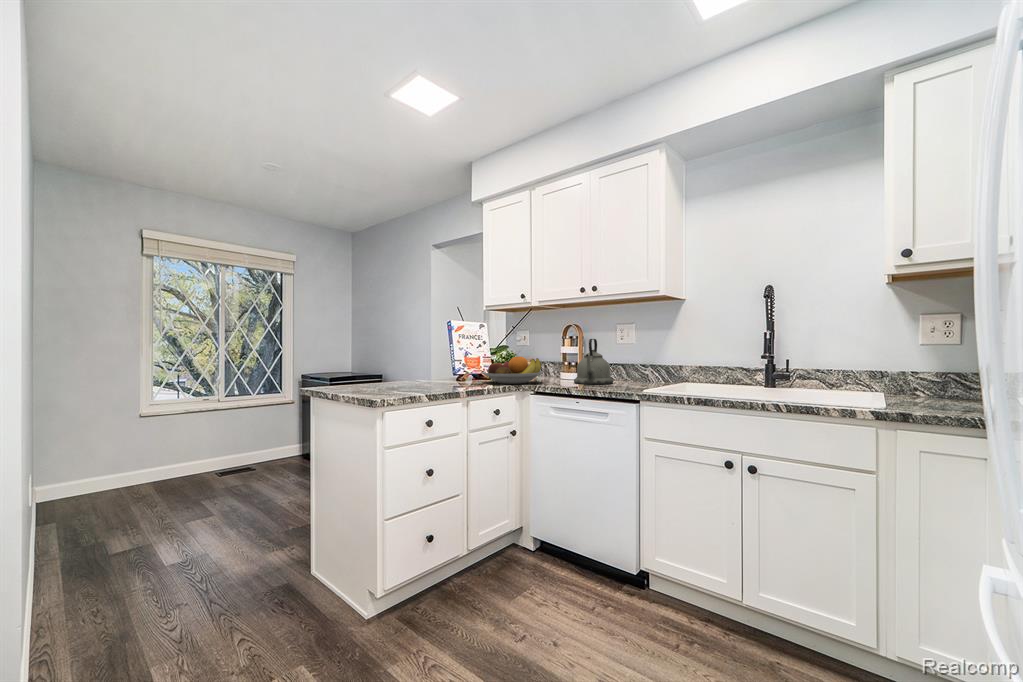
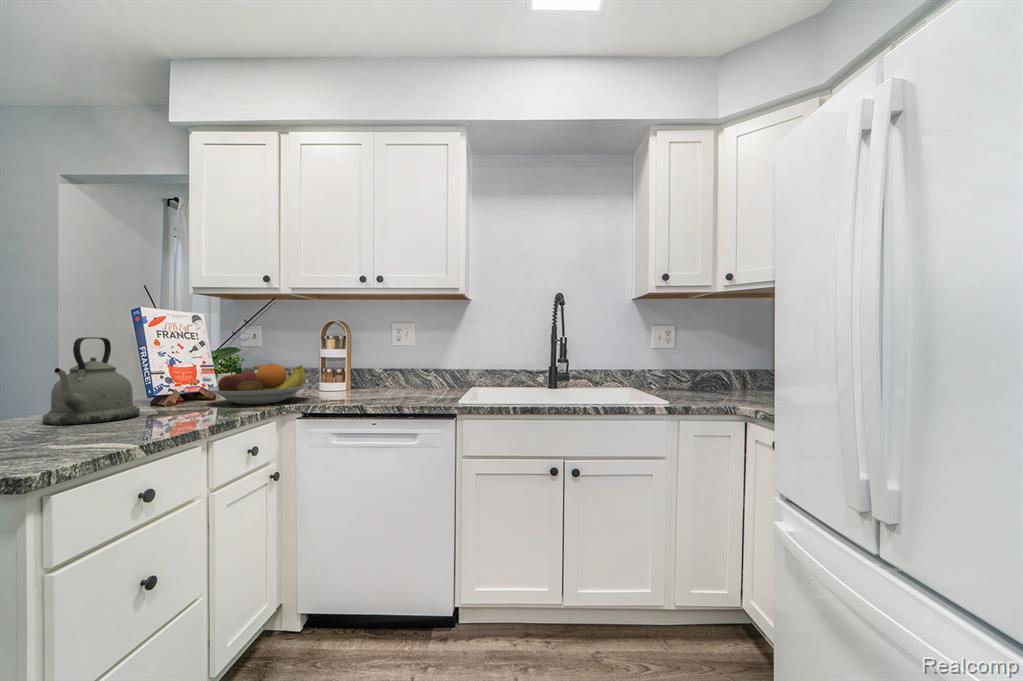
kettle: present [574,339,613,384] -> present [43,337,140,425]

